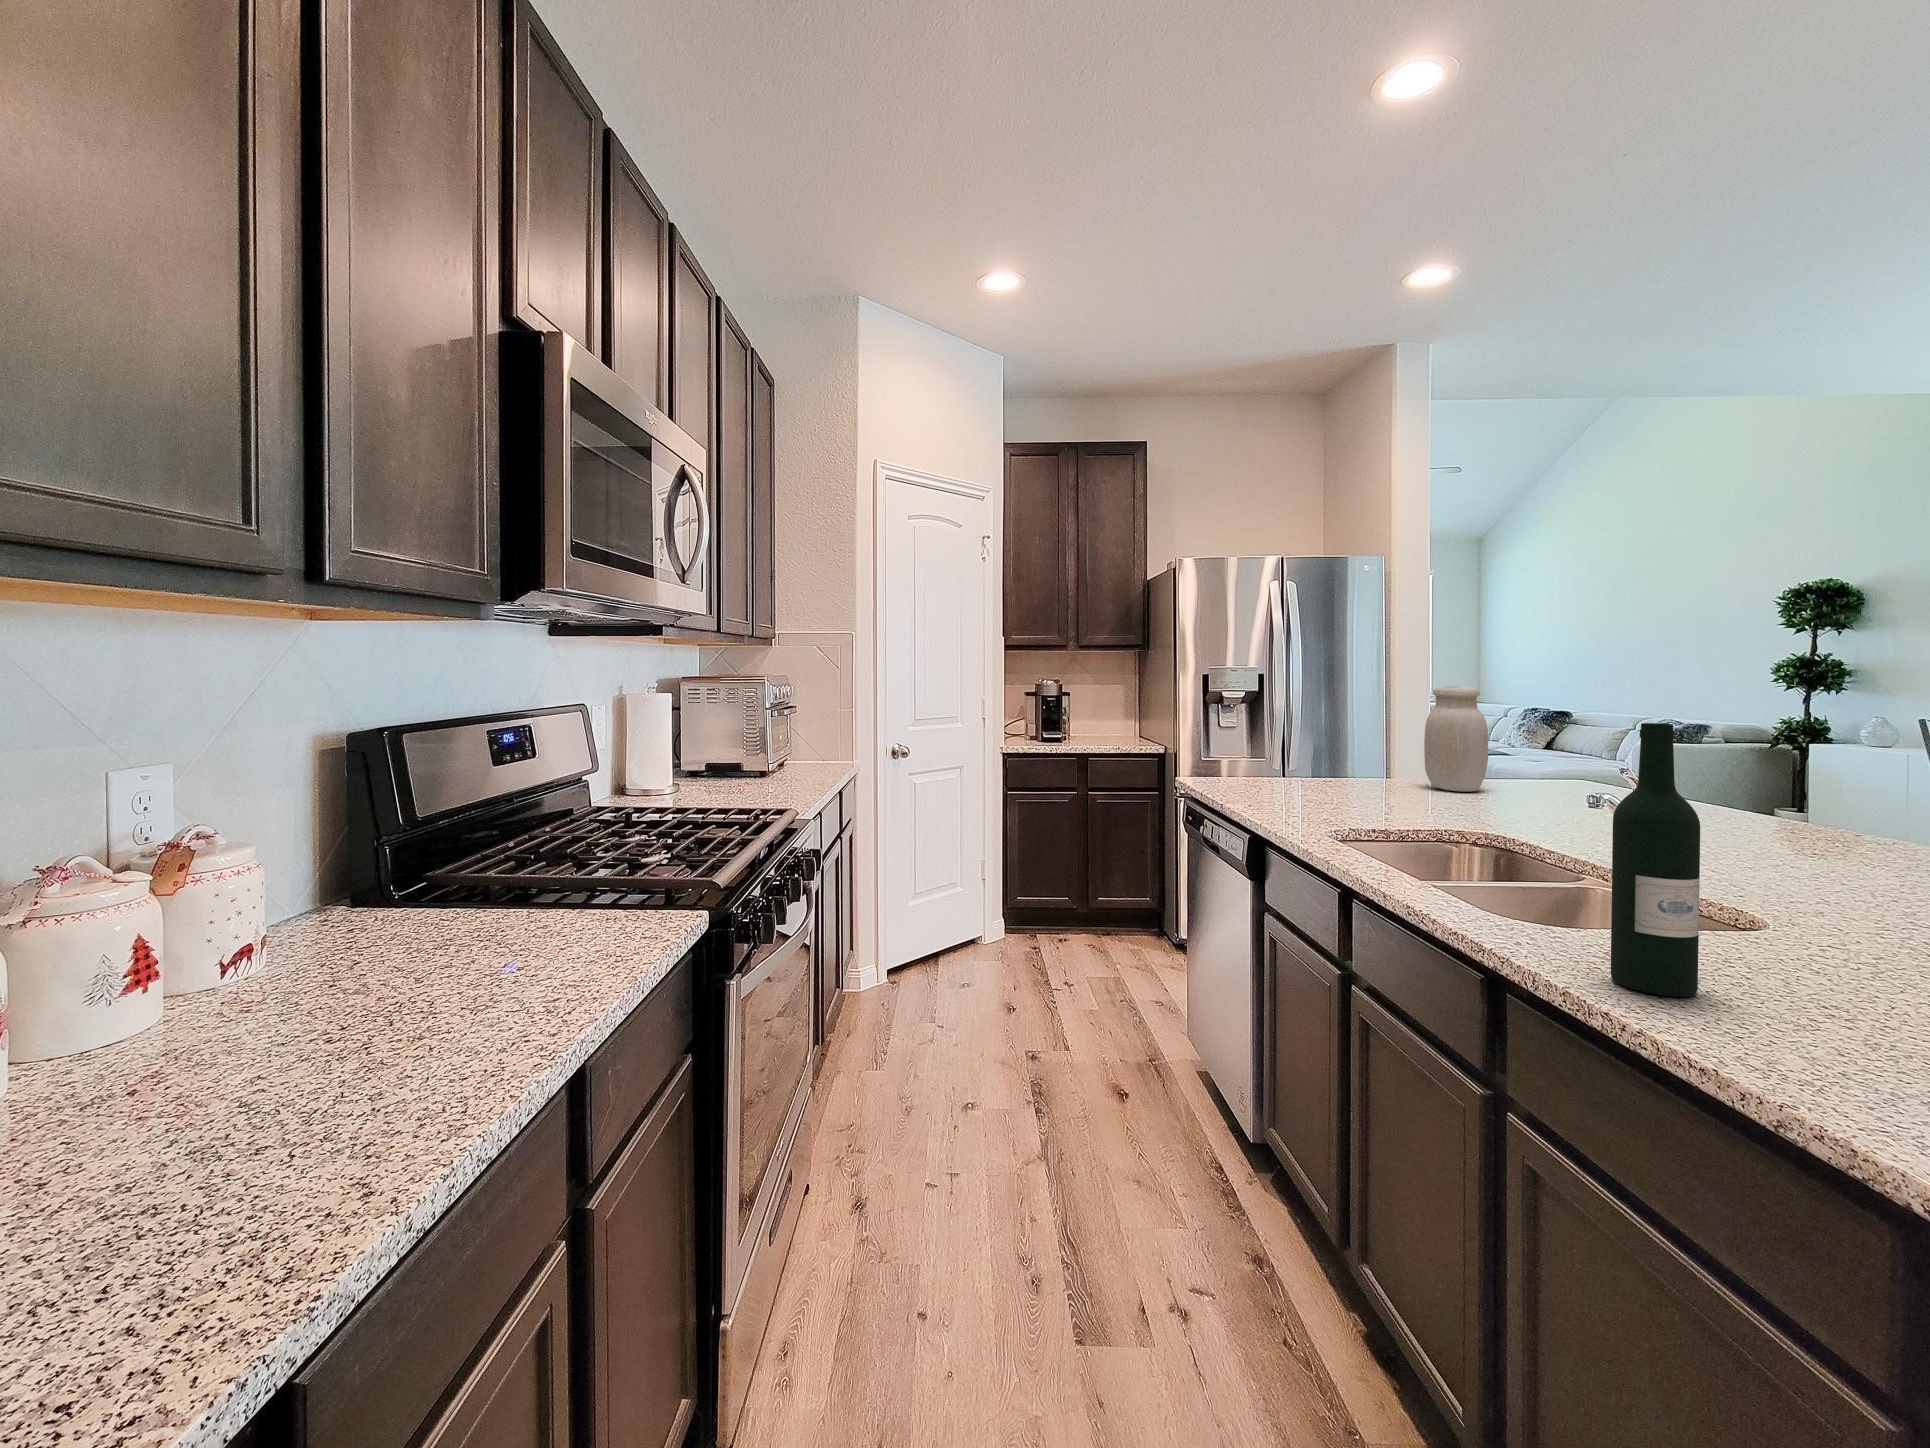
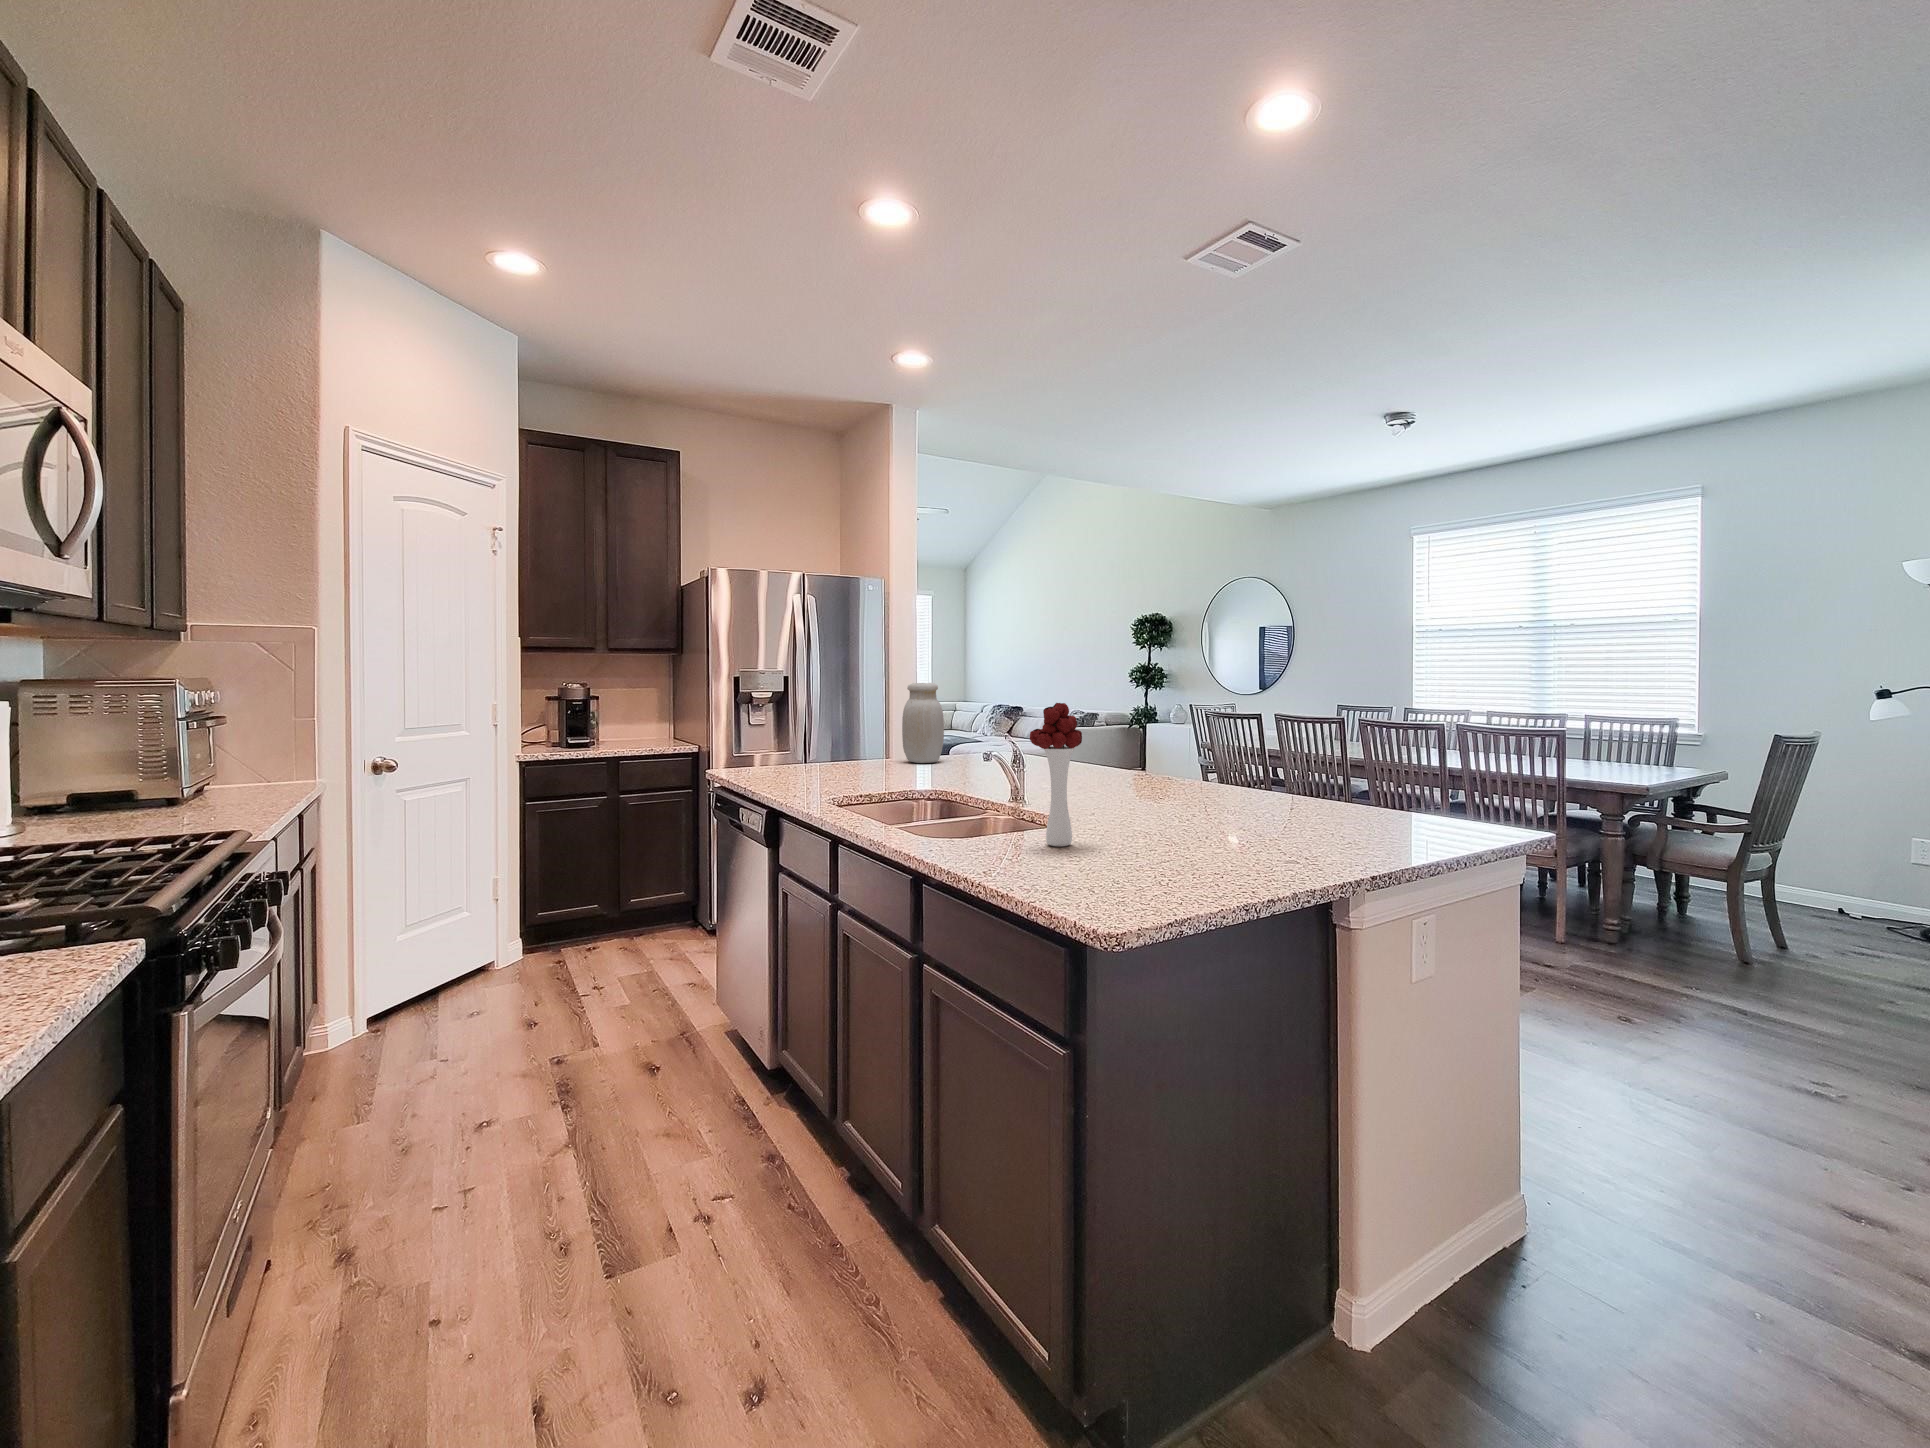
wine bottle: present [1611,723,1700,997] -> none [974,695,1015,863]
flower bouquet: none [1719,738,1840,982] -> present [1030,703,1082,846]

